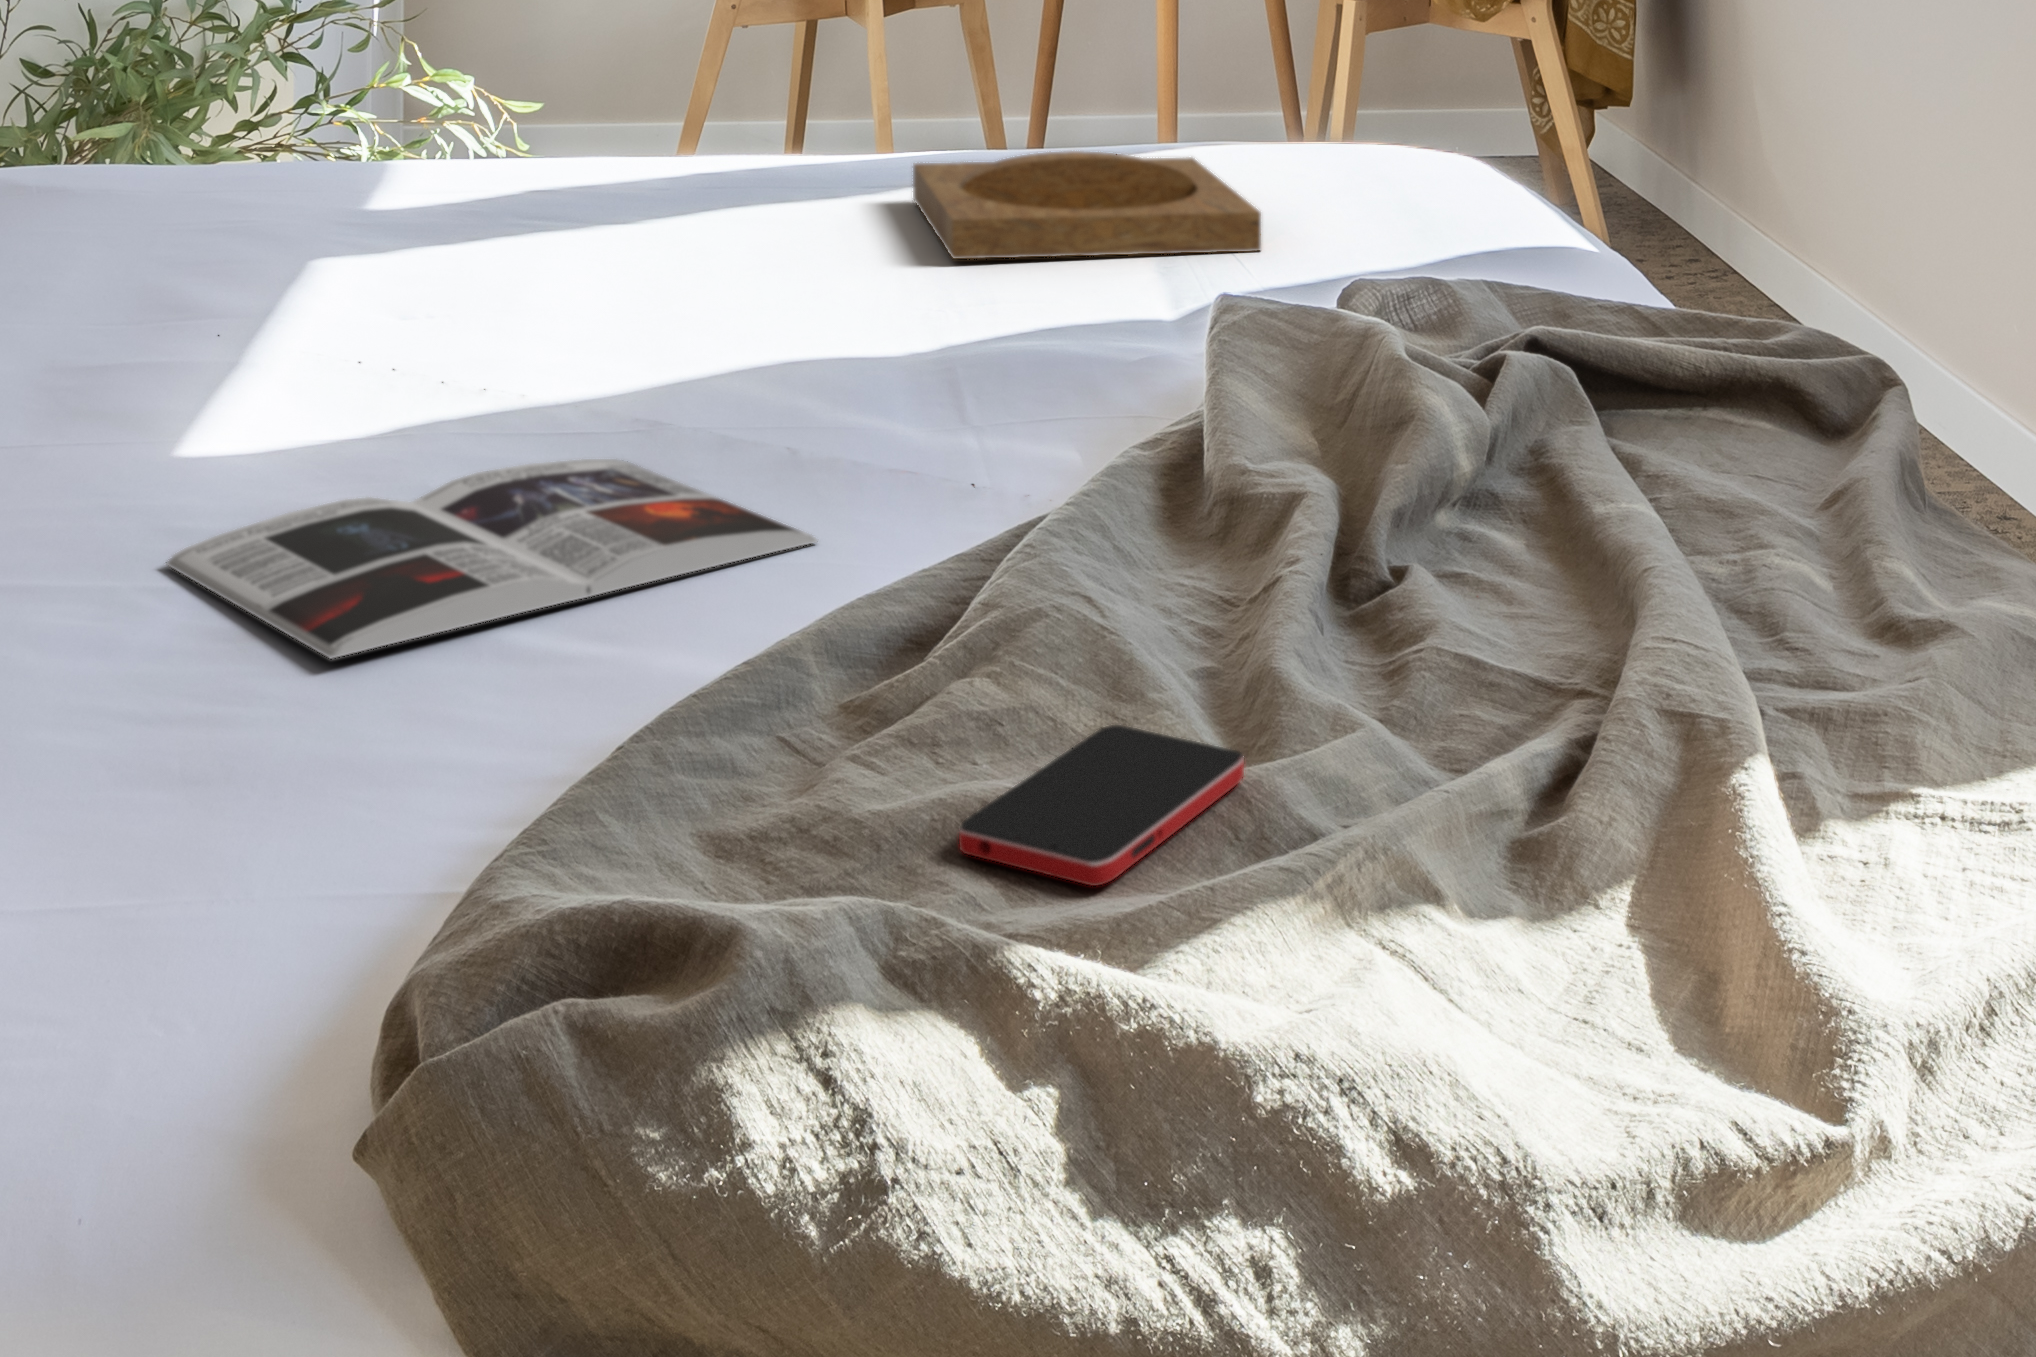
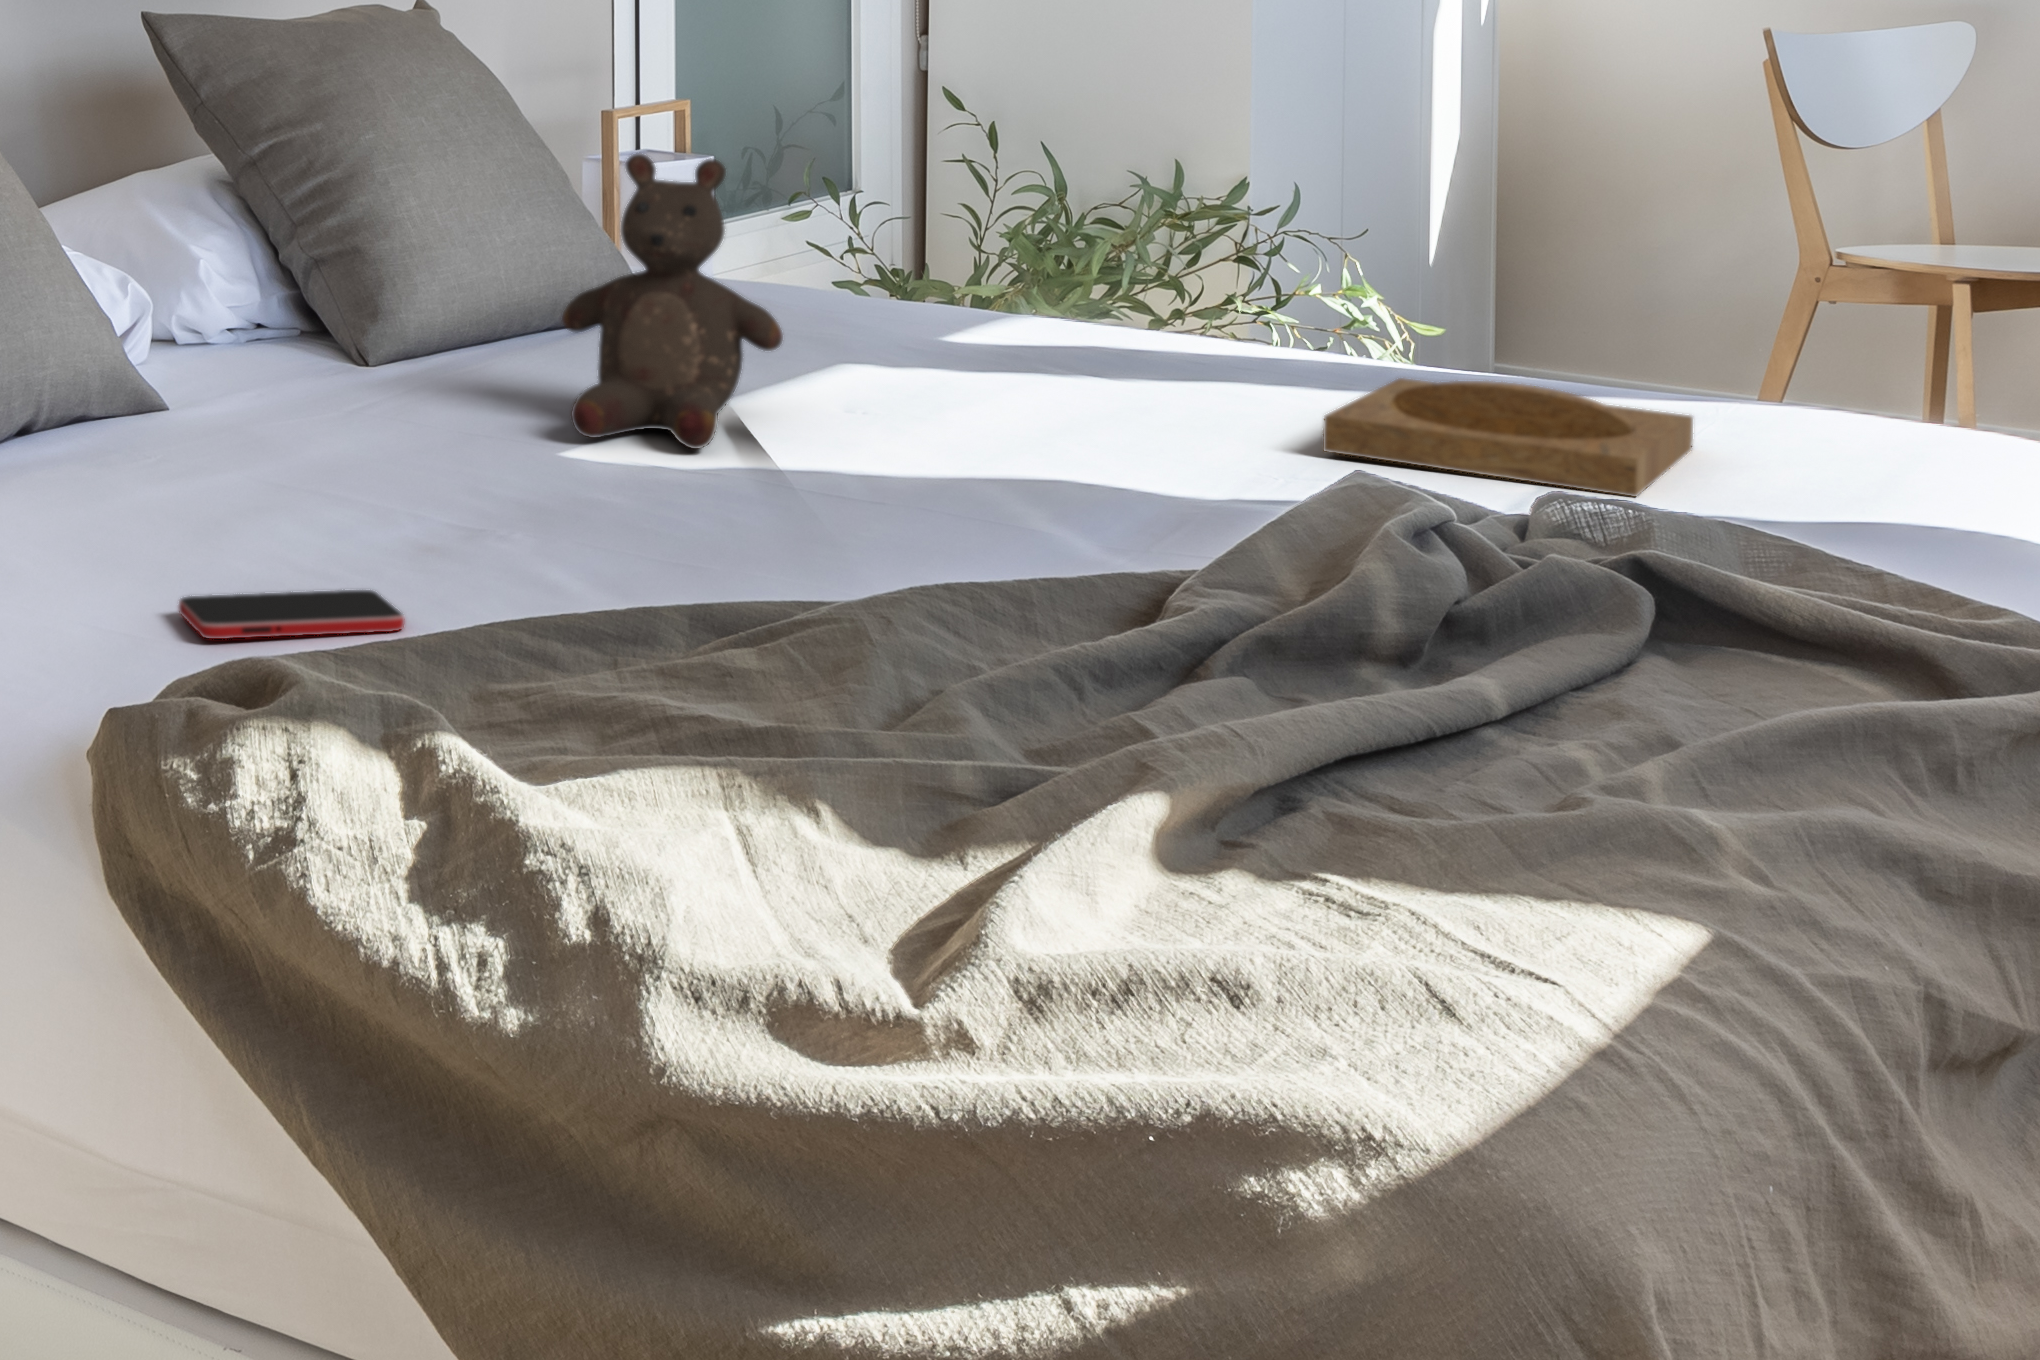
stuffed bear: none [68,18,366,412] -> present [562,154,783,449]
magazine: present [166,459,817,659] -> none [452,497,886,595]
smartphone: present [959,725,1244,886] -> present [179,590,405,639]

